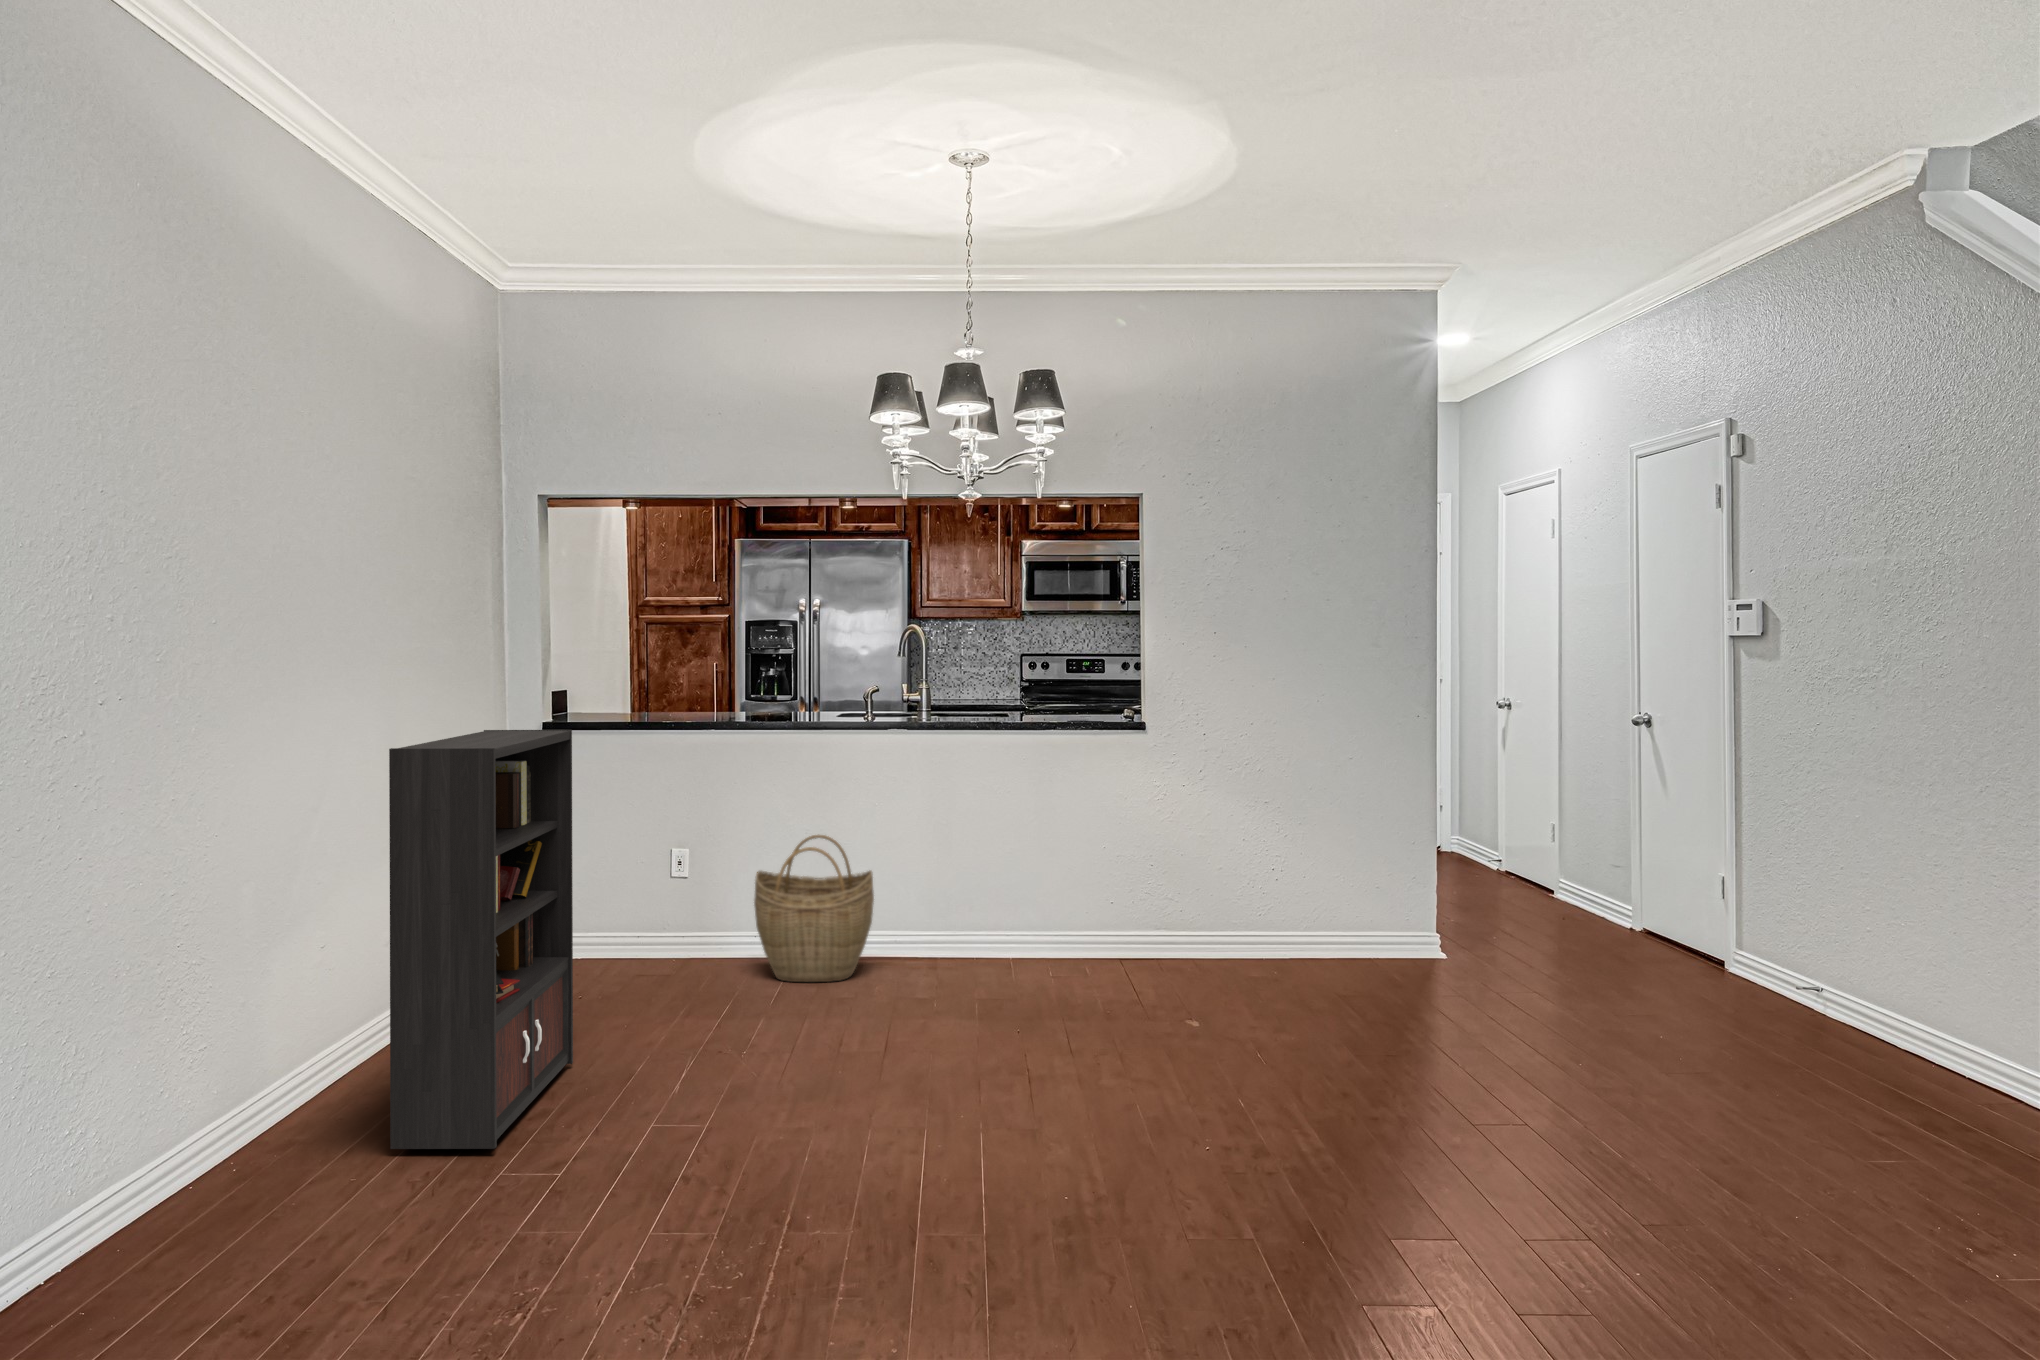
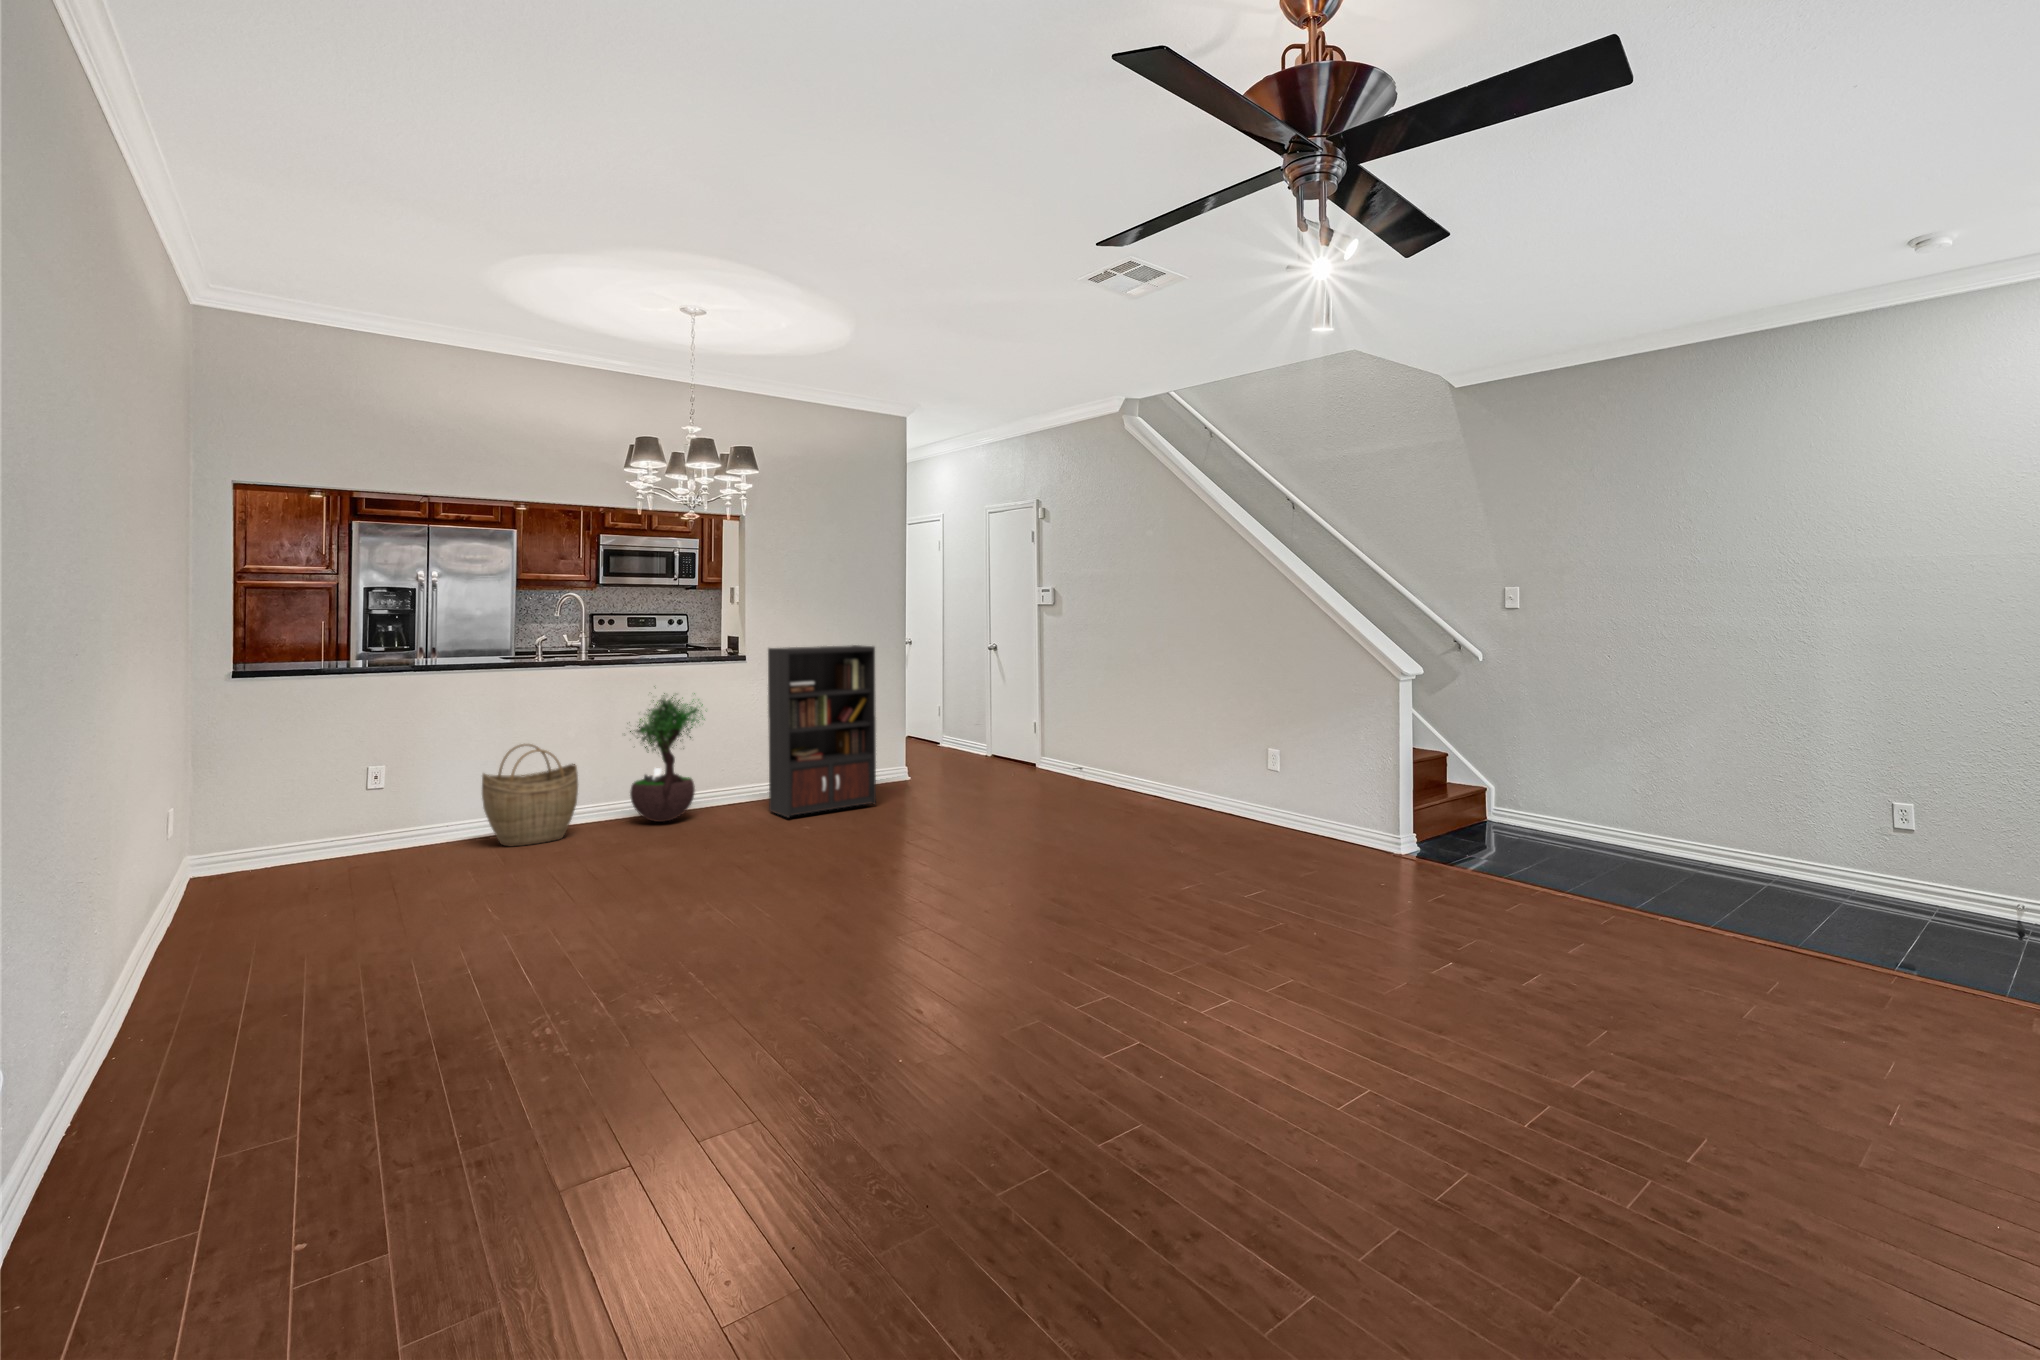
bookcase: present [389,730,573,1149] -> present [768,645,876,818]
potted tree: none [928,764,1054,975] -> present [630,686,705,822]

